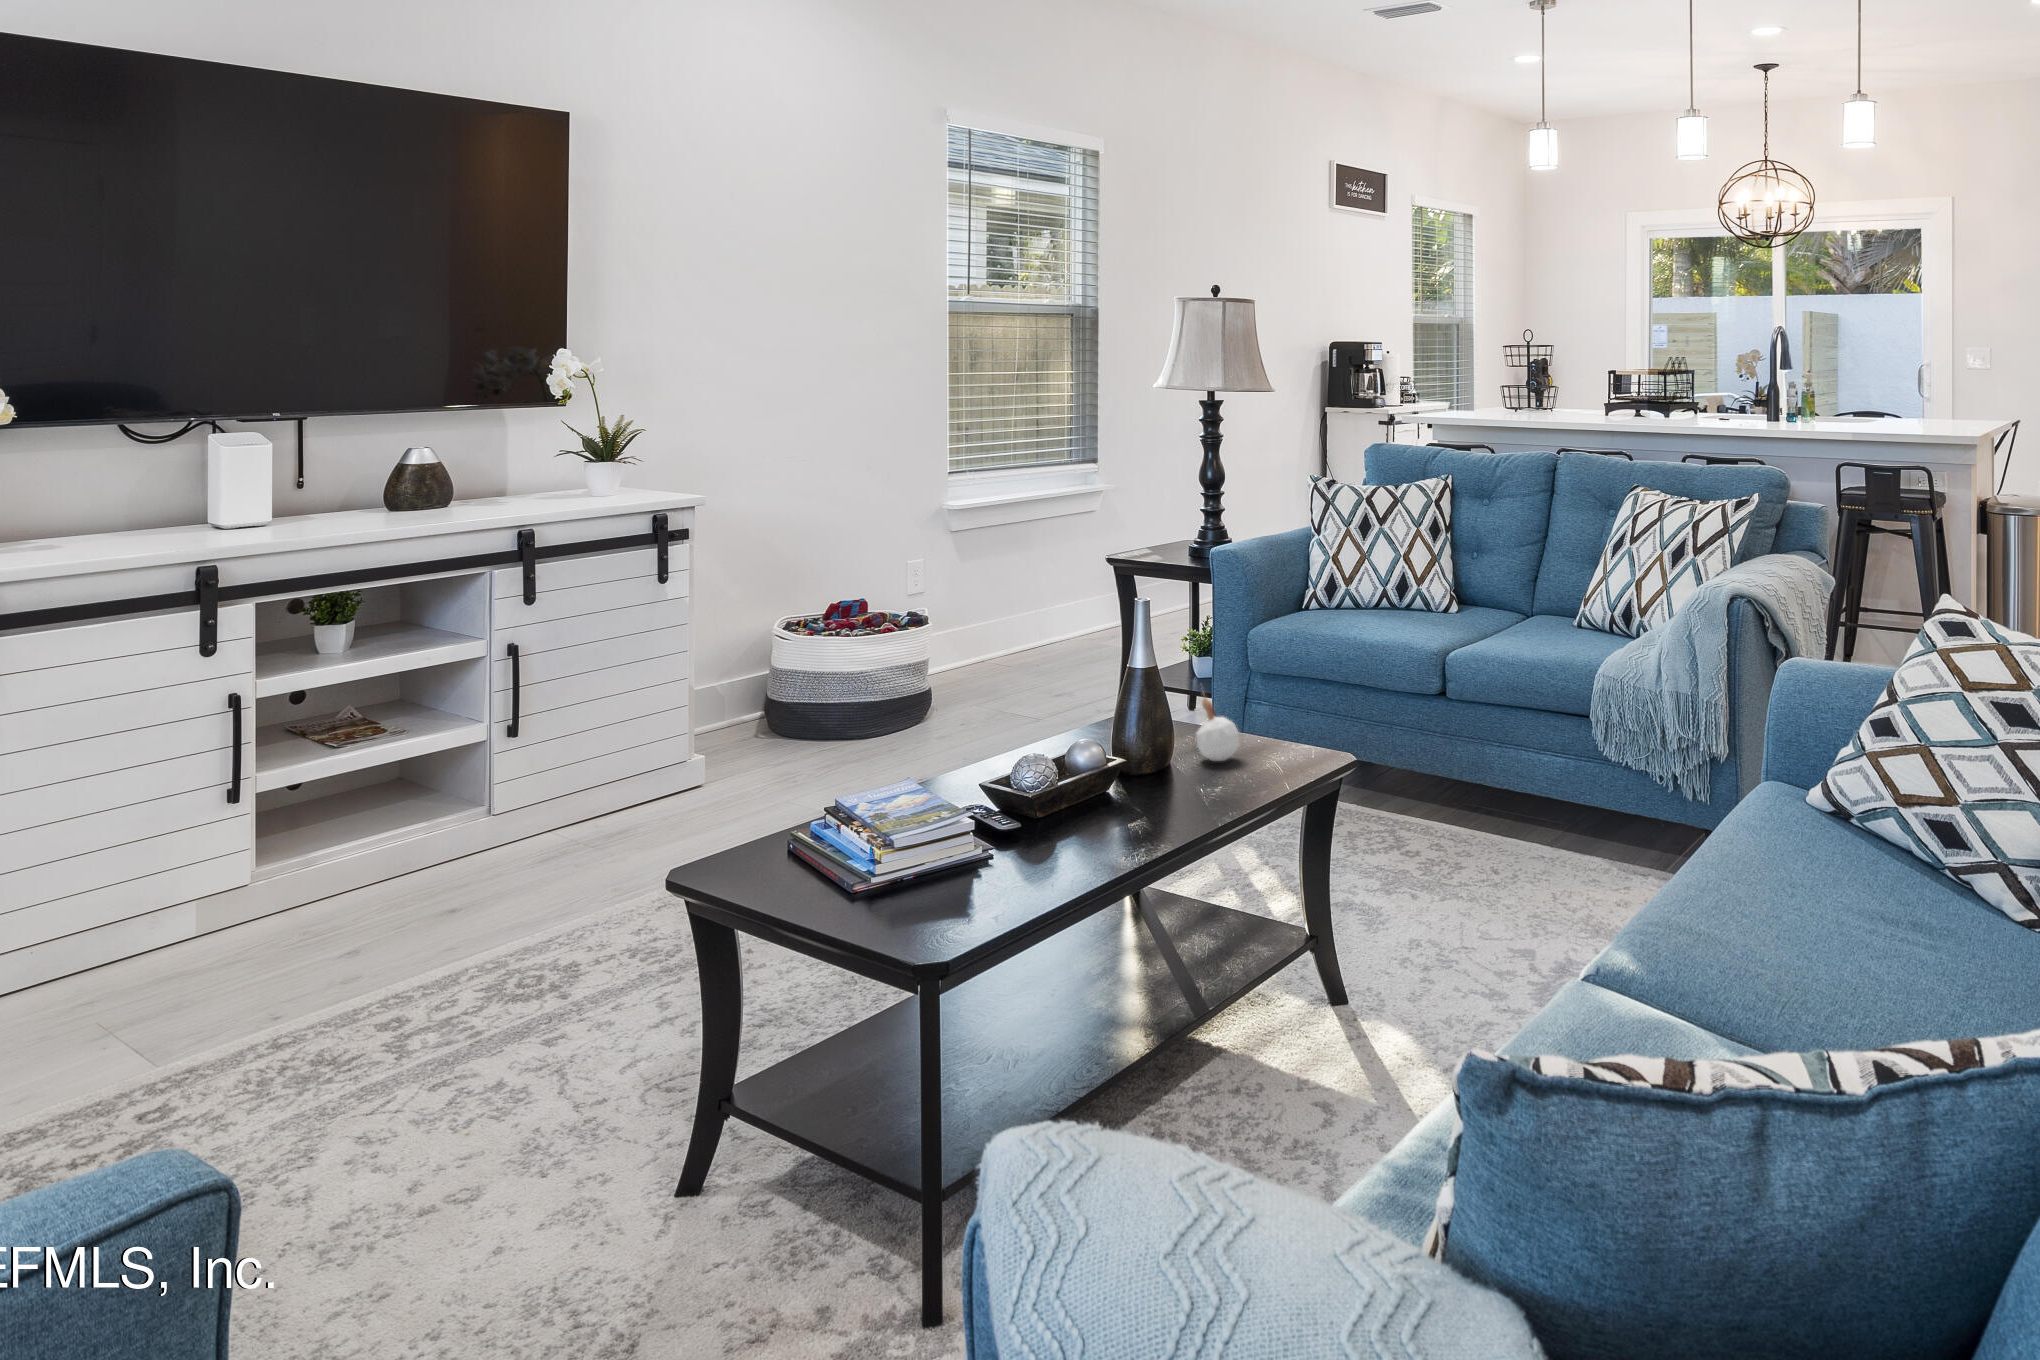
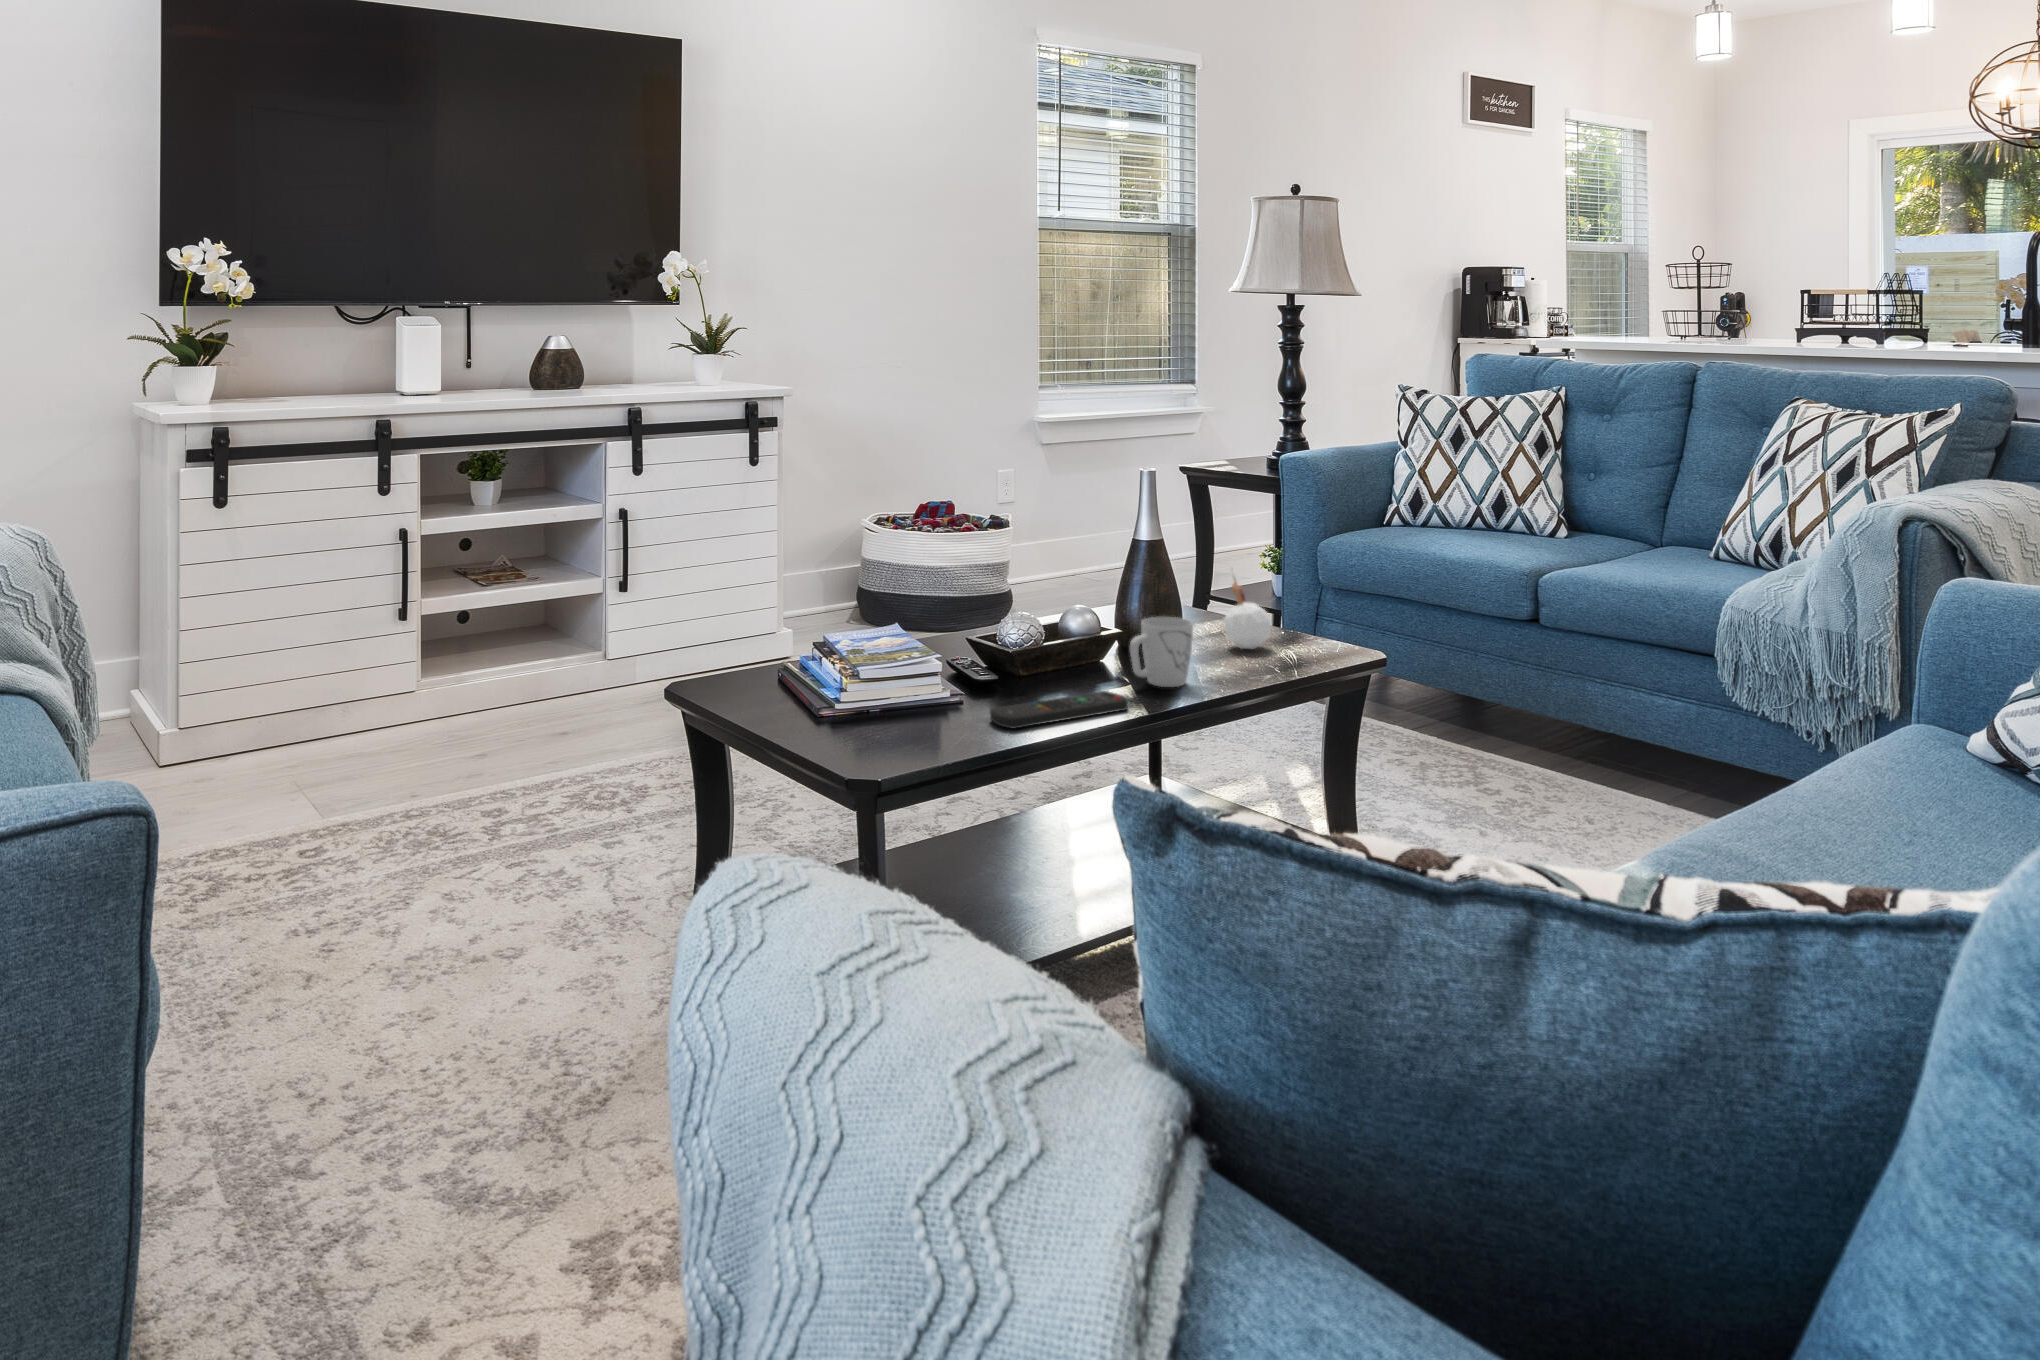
mug: none [1123,742,1180,812] -> present [1130,617,1193,687]
remote control: none [1002,824,1130,875] -> present [990,691,1128,728]

